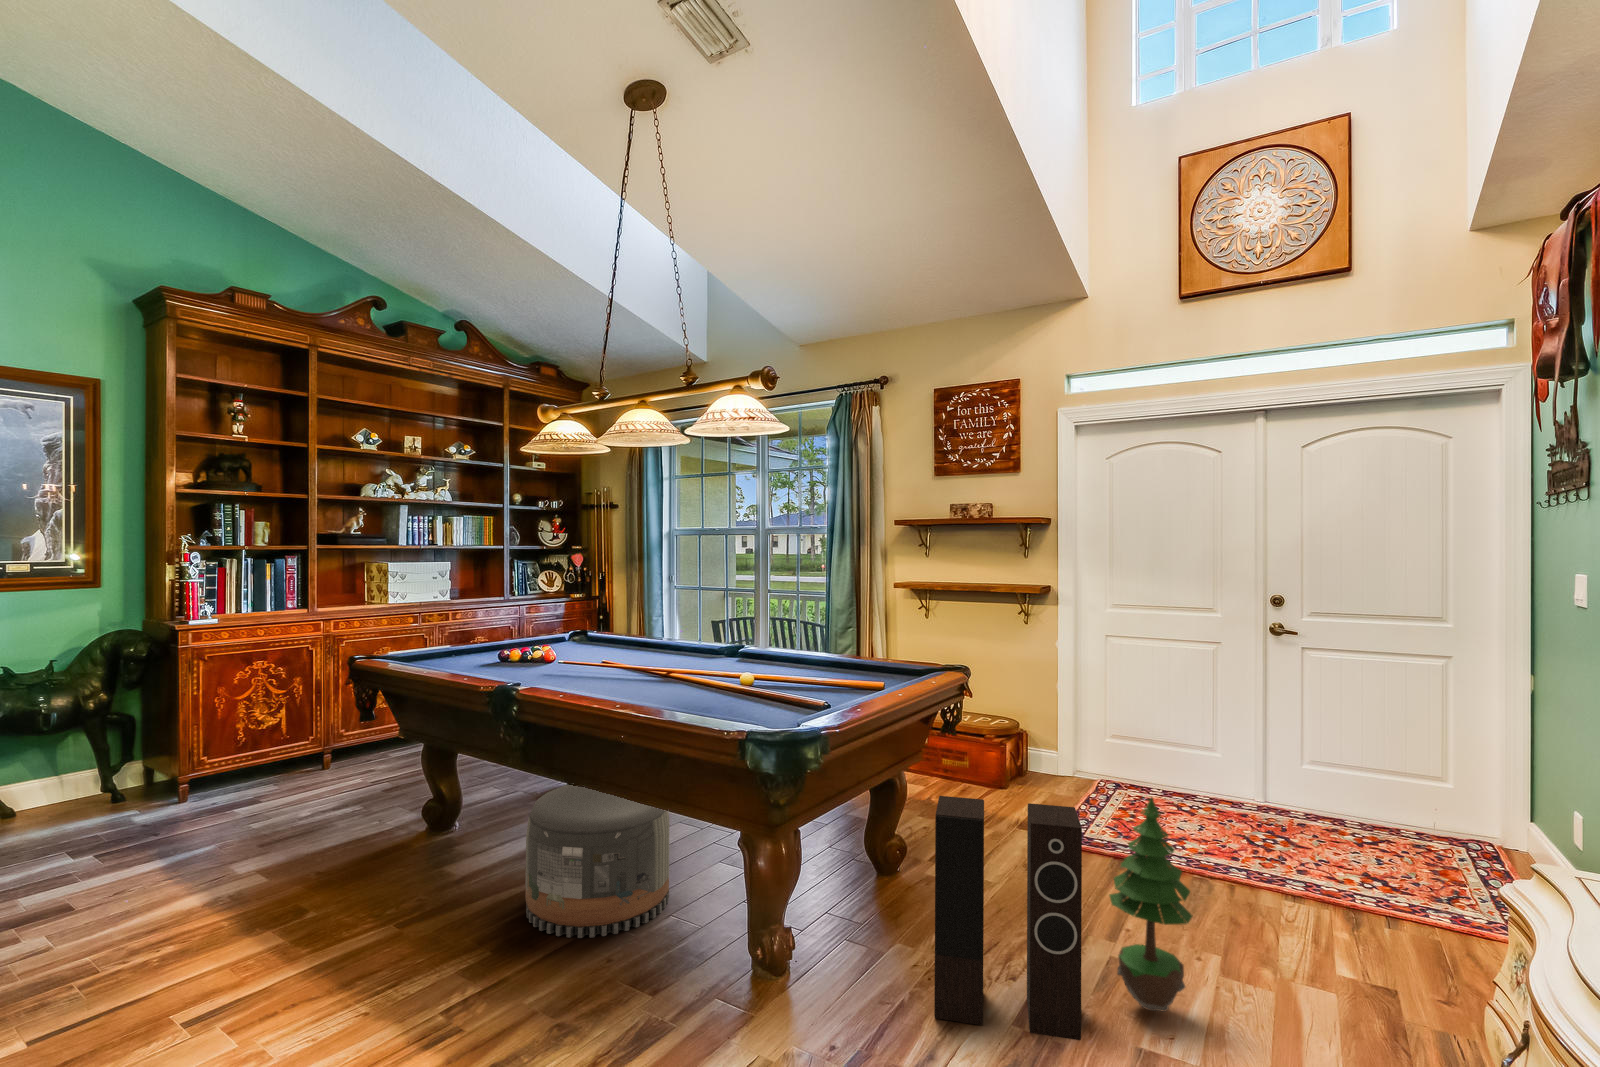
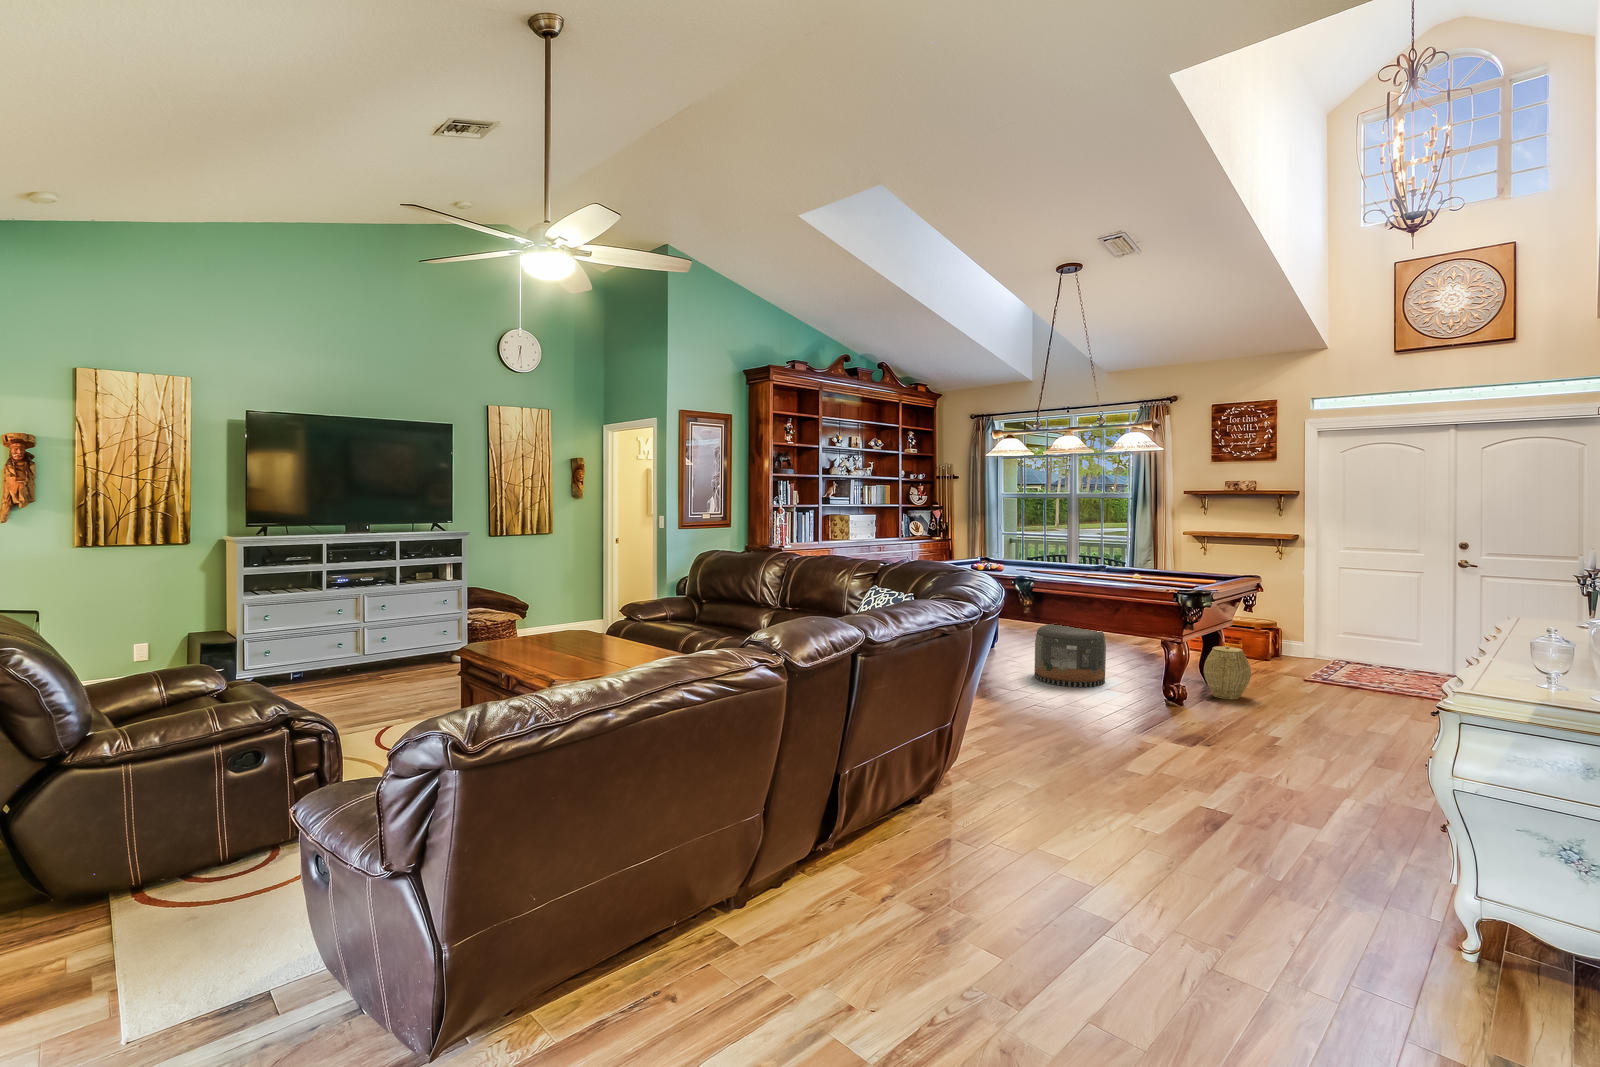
speaker: present [934,796,1082,1040] -> none [1262,620,1340,717]
potted tree: present [1110,798,1193,1012] -> none [1349,619,1391,714]
woven basket: none [833,839,923,968] -> present [1204,646,1251,700]

